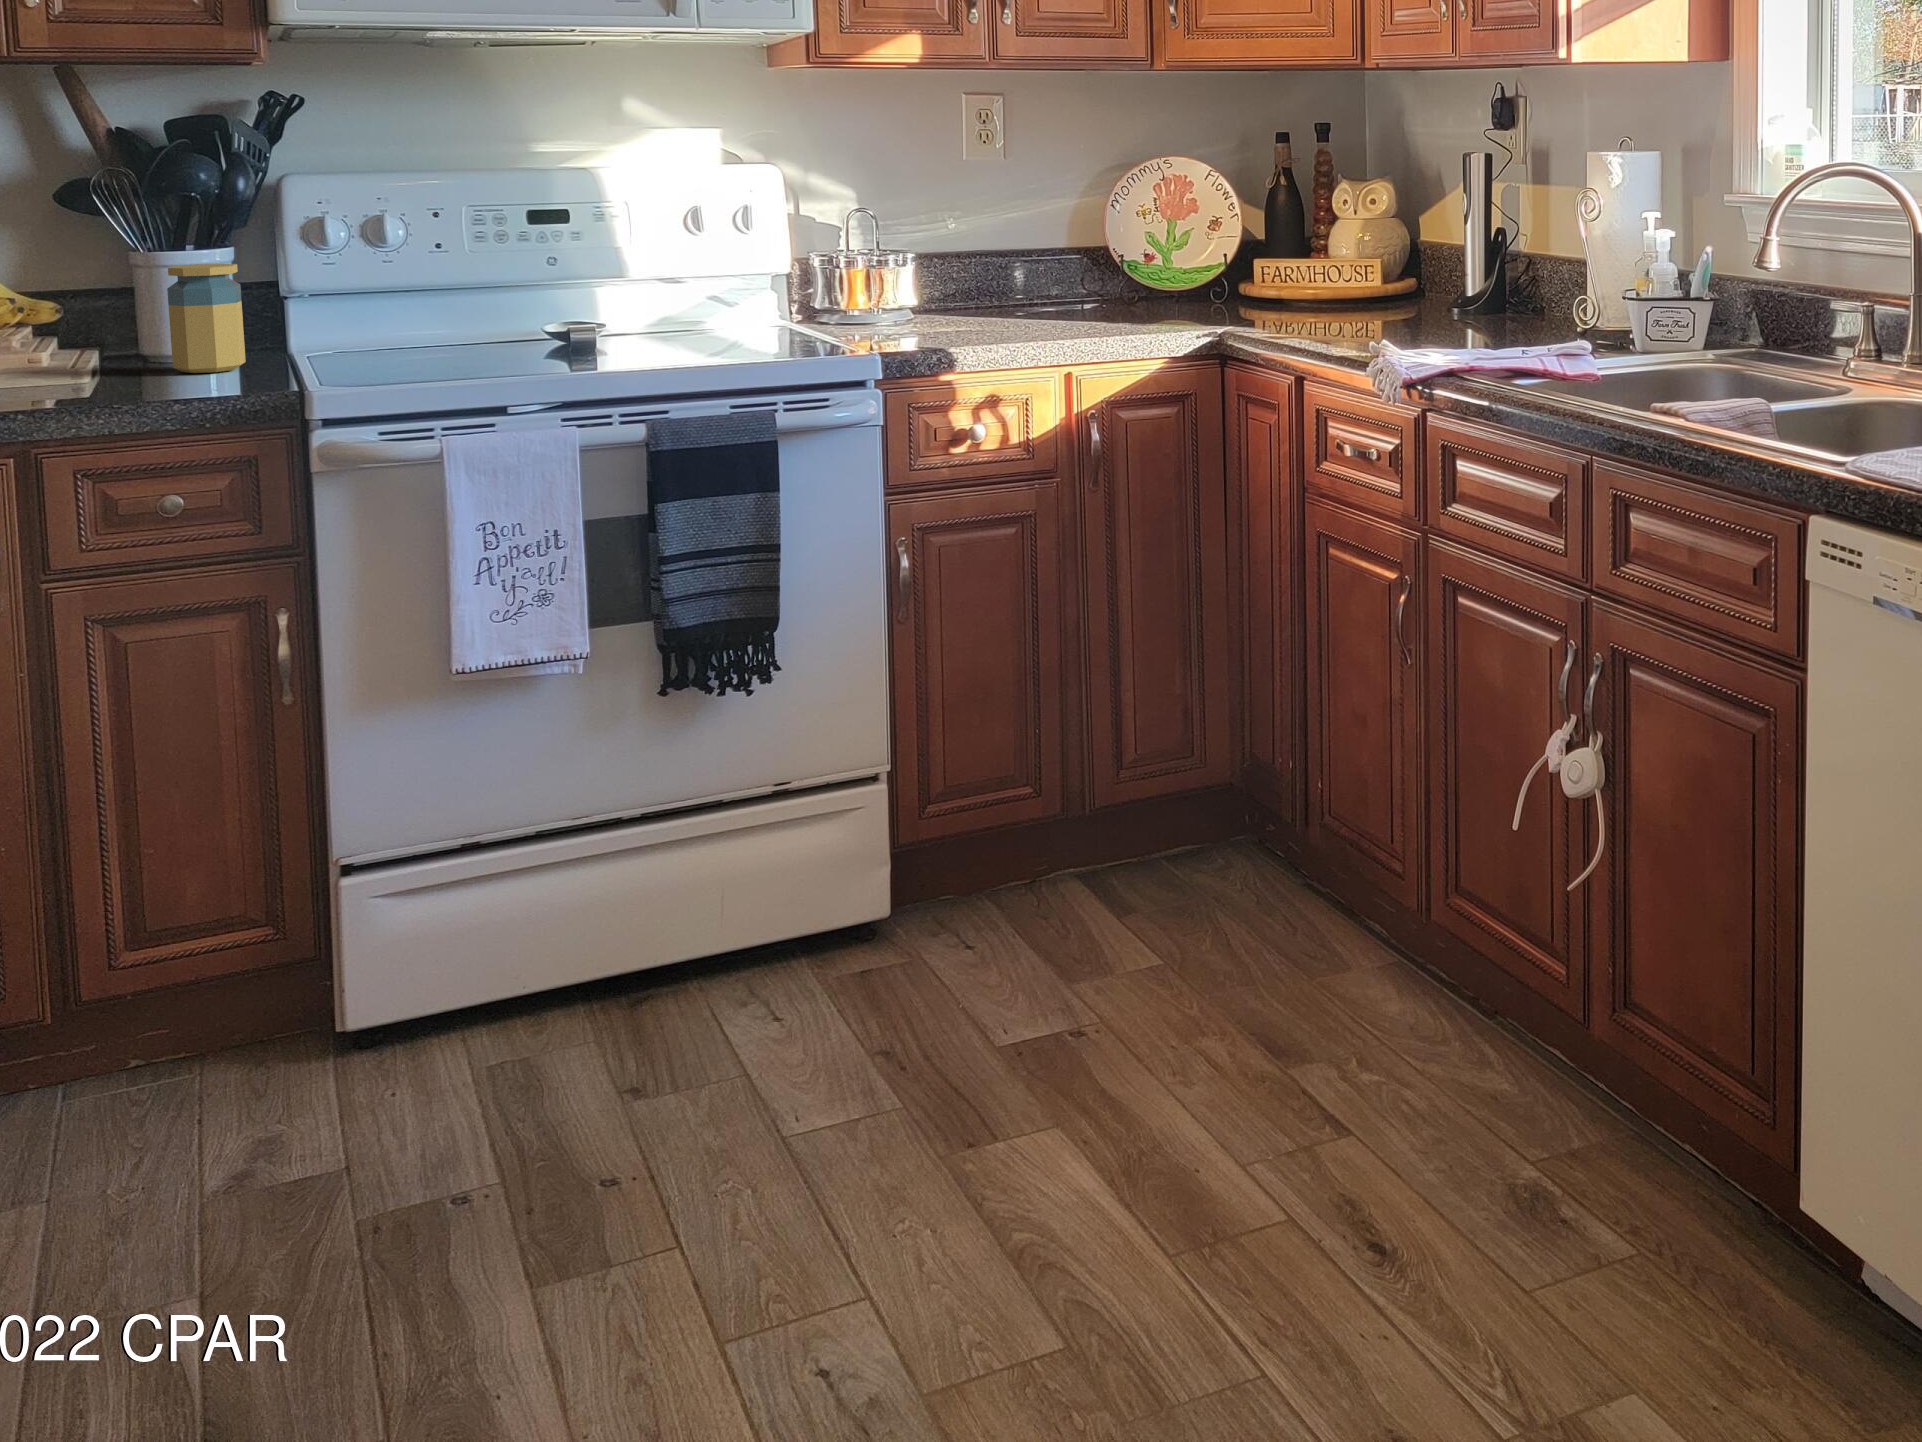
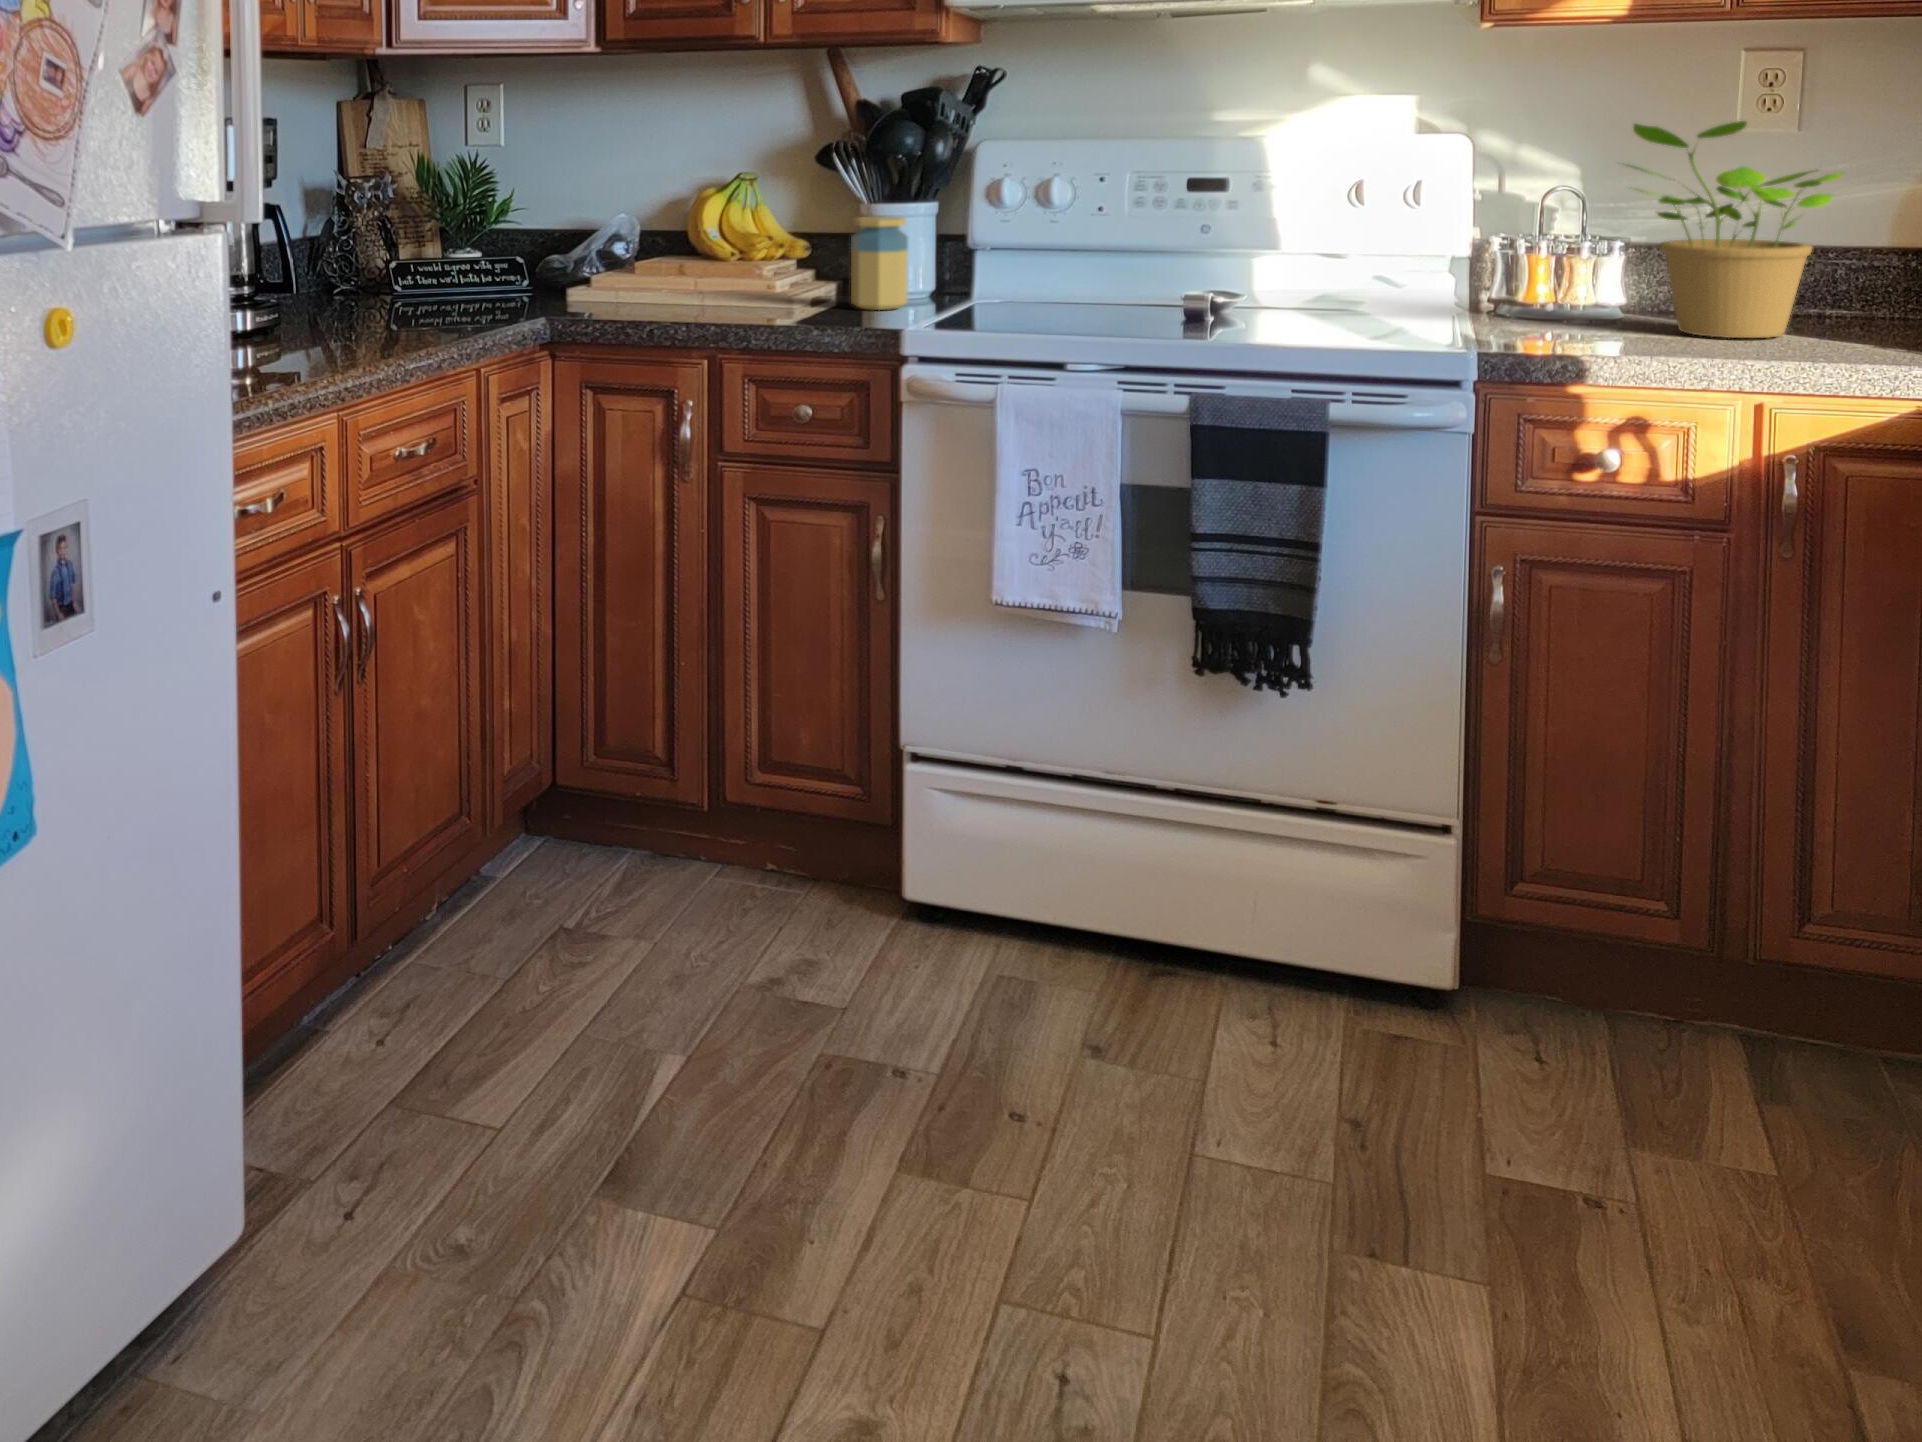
potted plant: none [928,151,1089,327] -> present [1630,121,1843,338]

